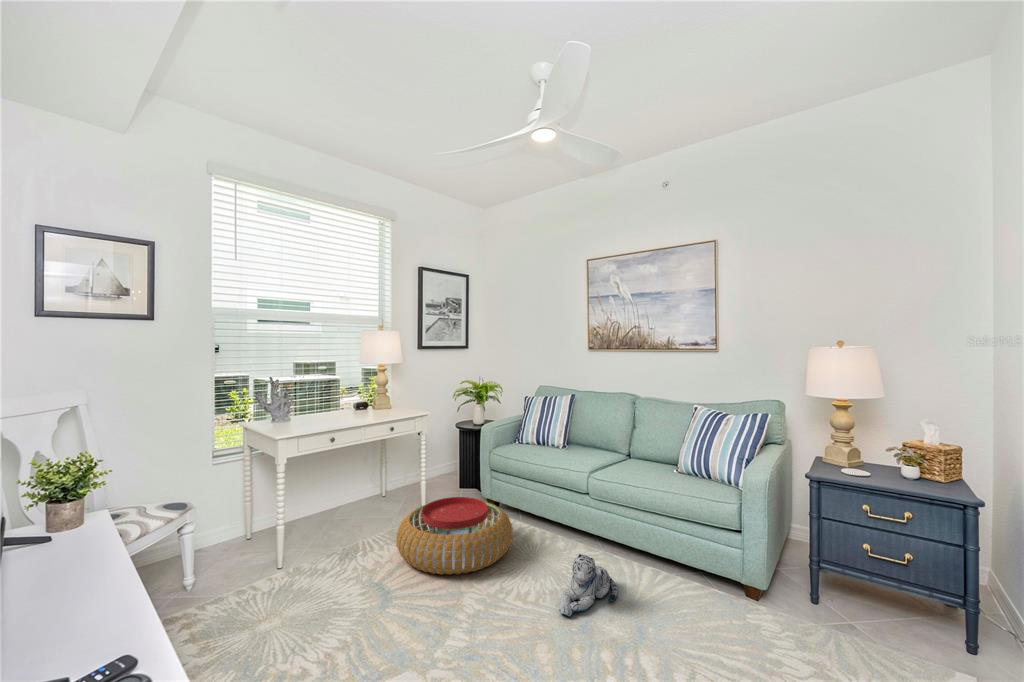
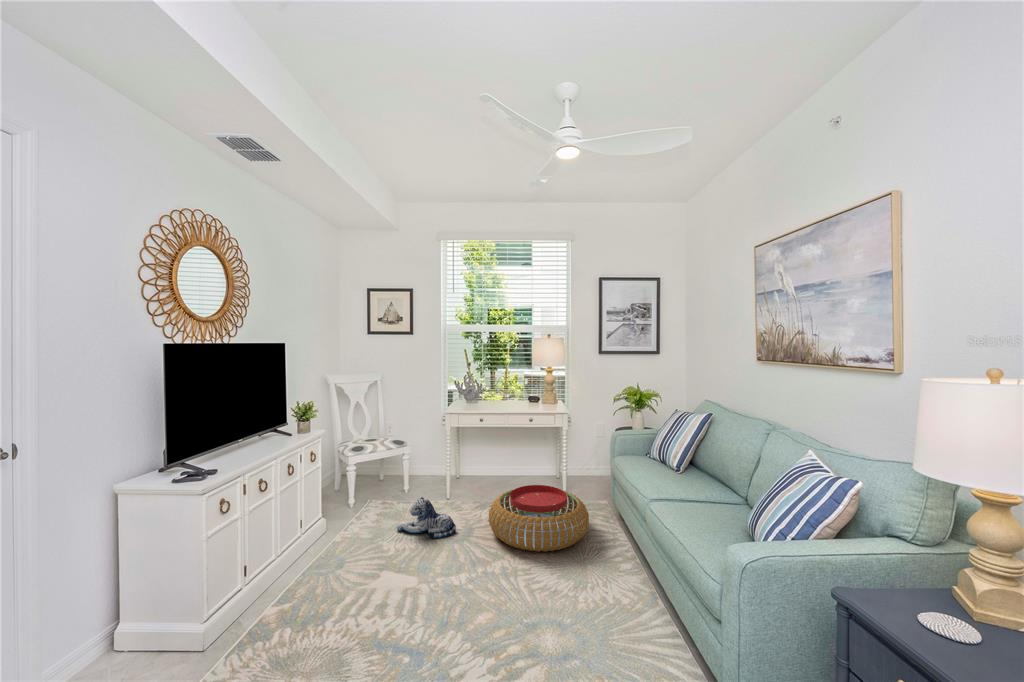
plush toy: present [559,554,618,616] -> present [397,497,456,538]

